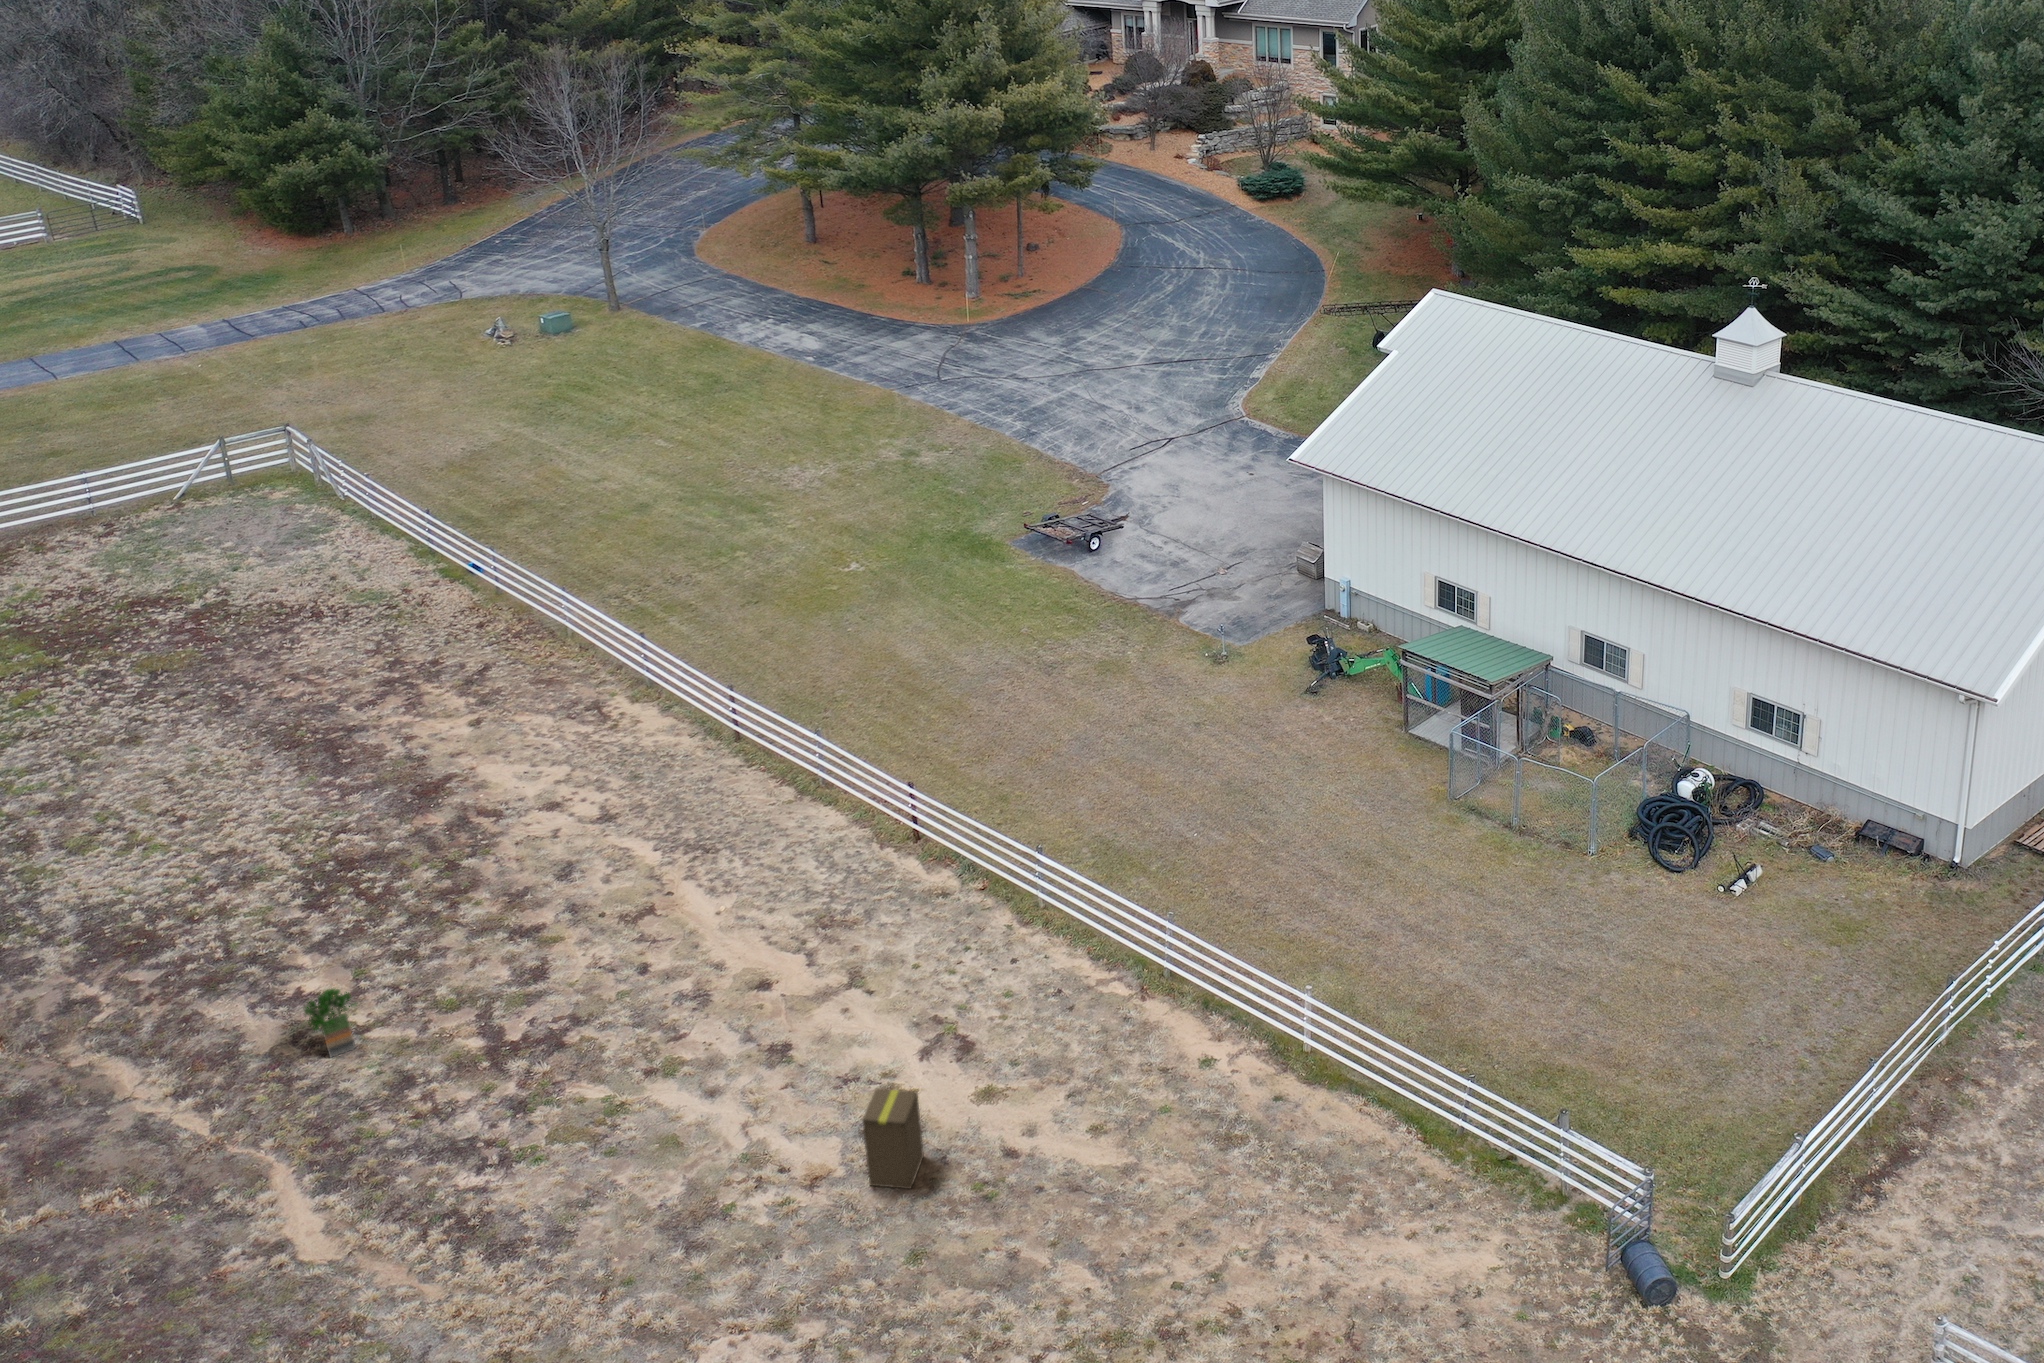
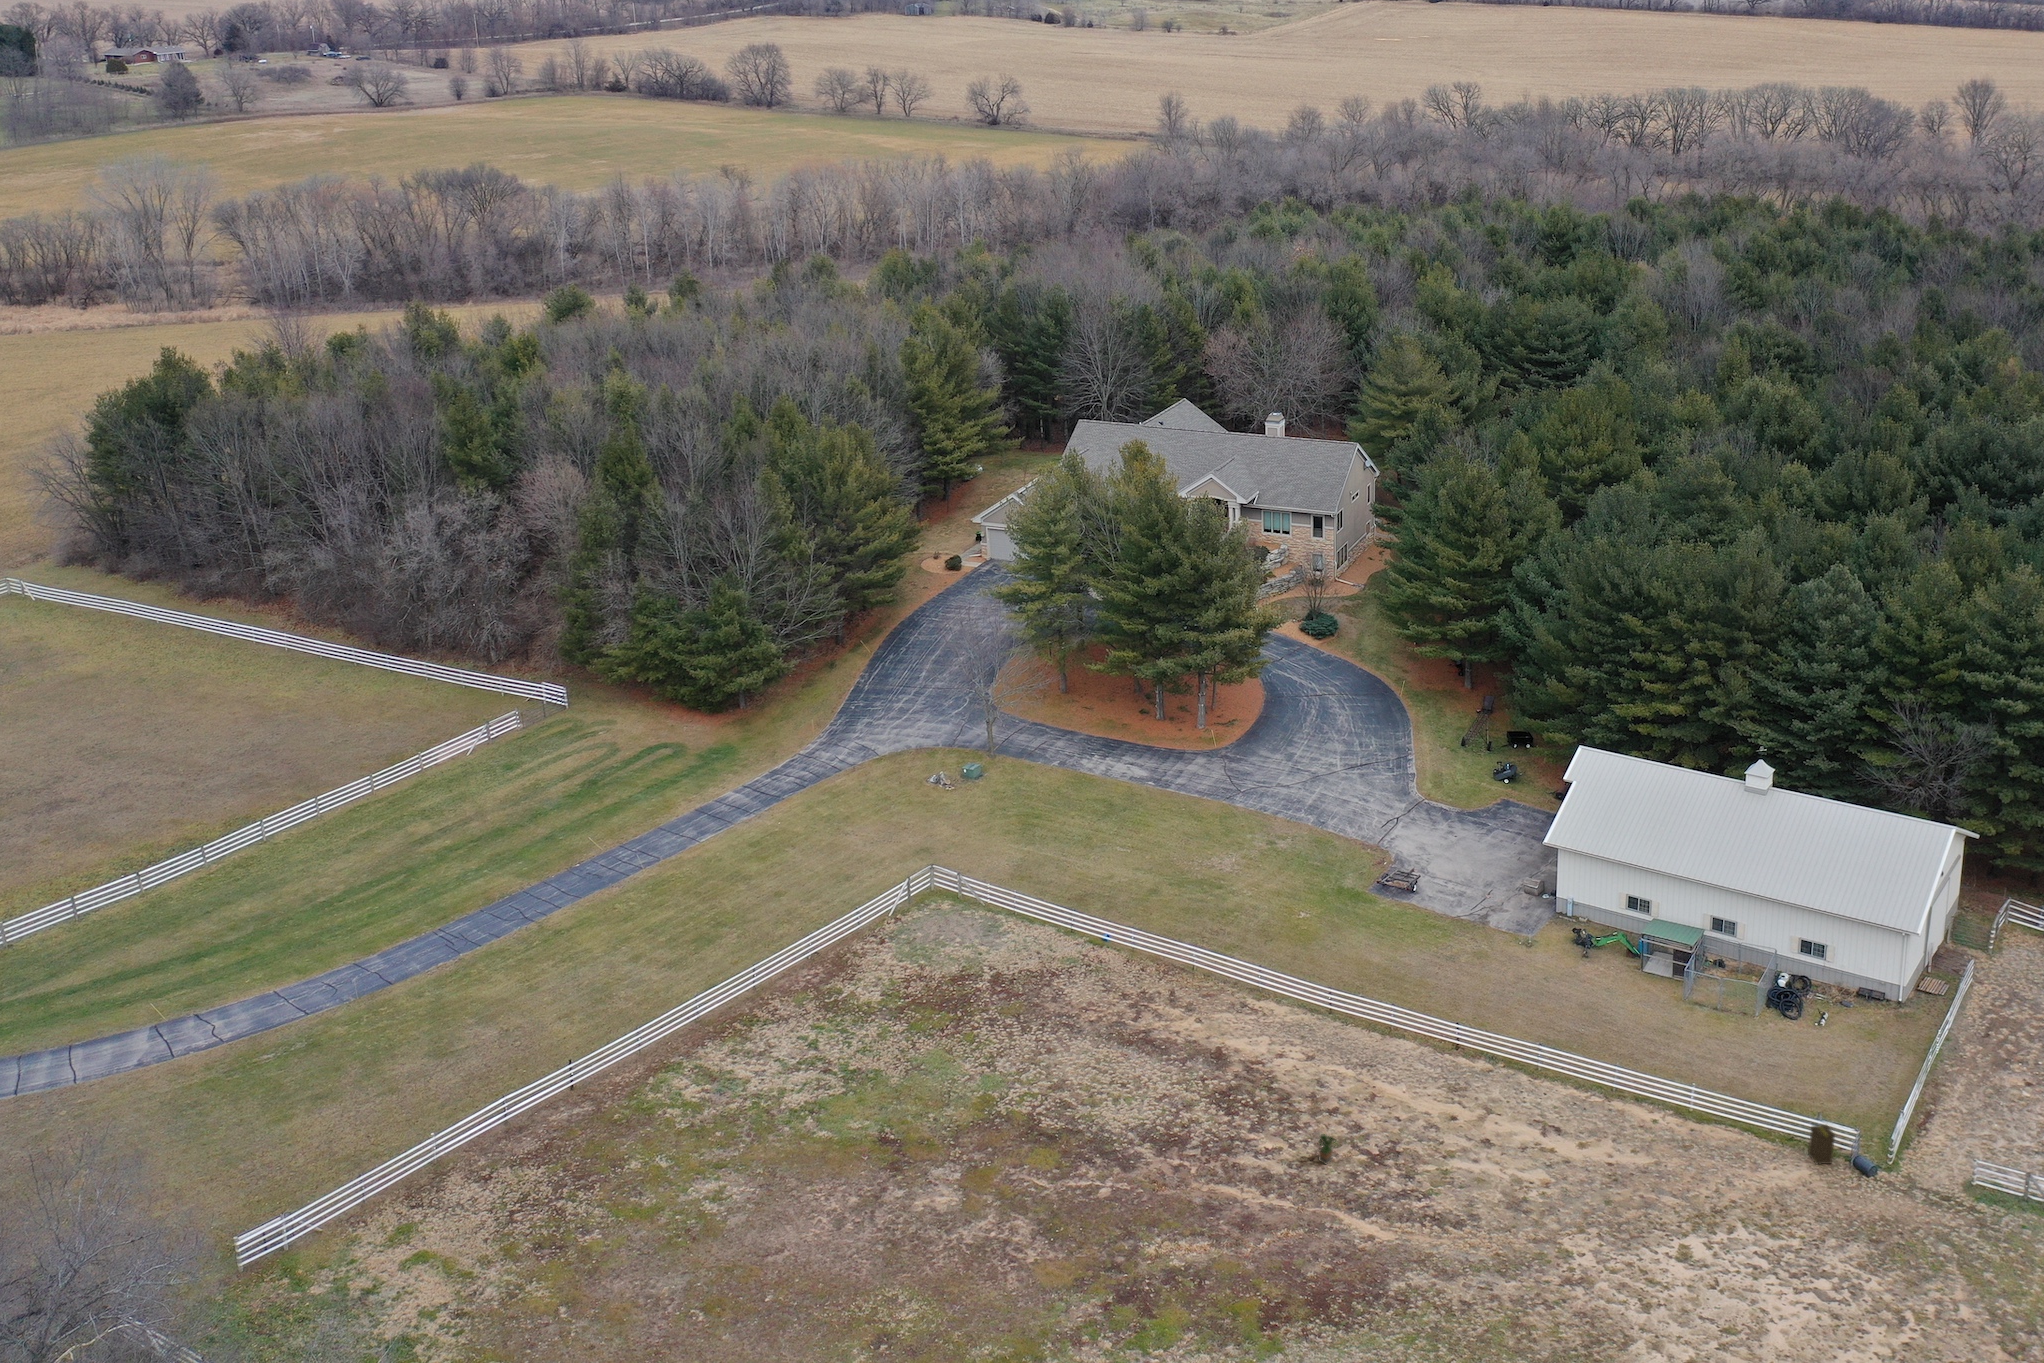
cardboard box: present [862,1089,924,1189] -> present [1808,1125,1835,1164]

